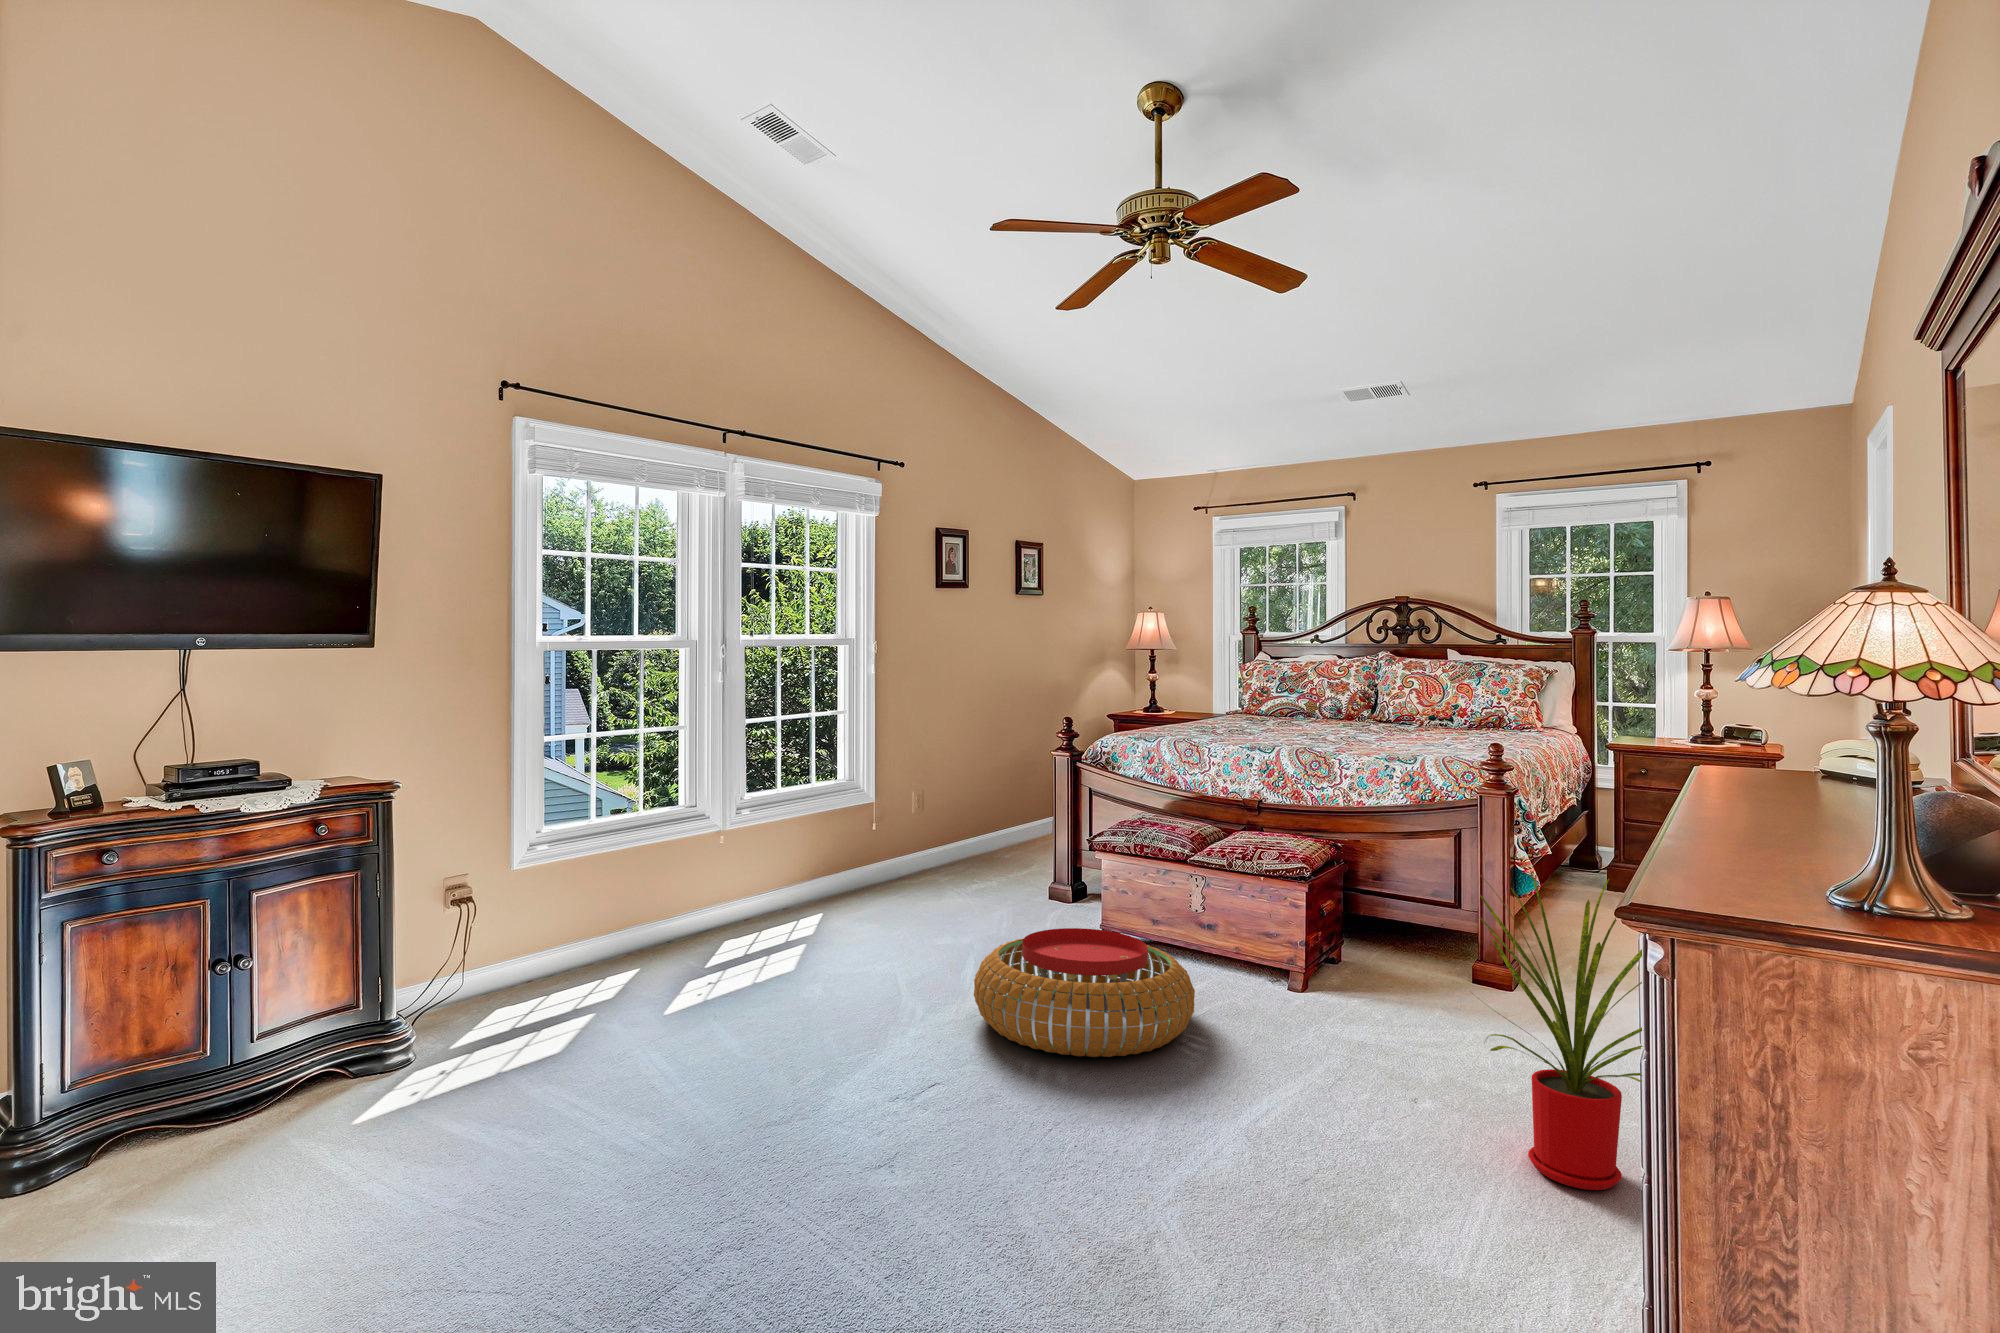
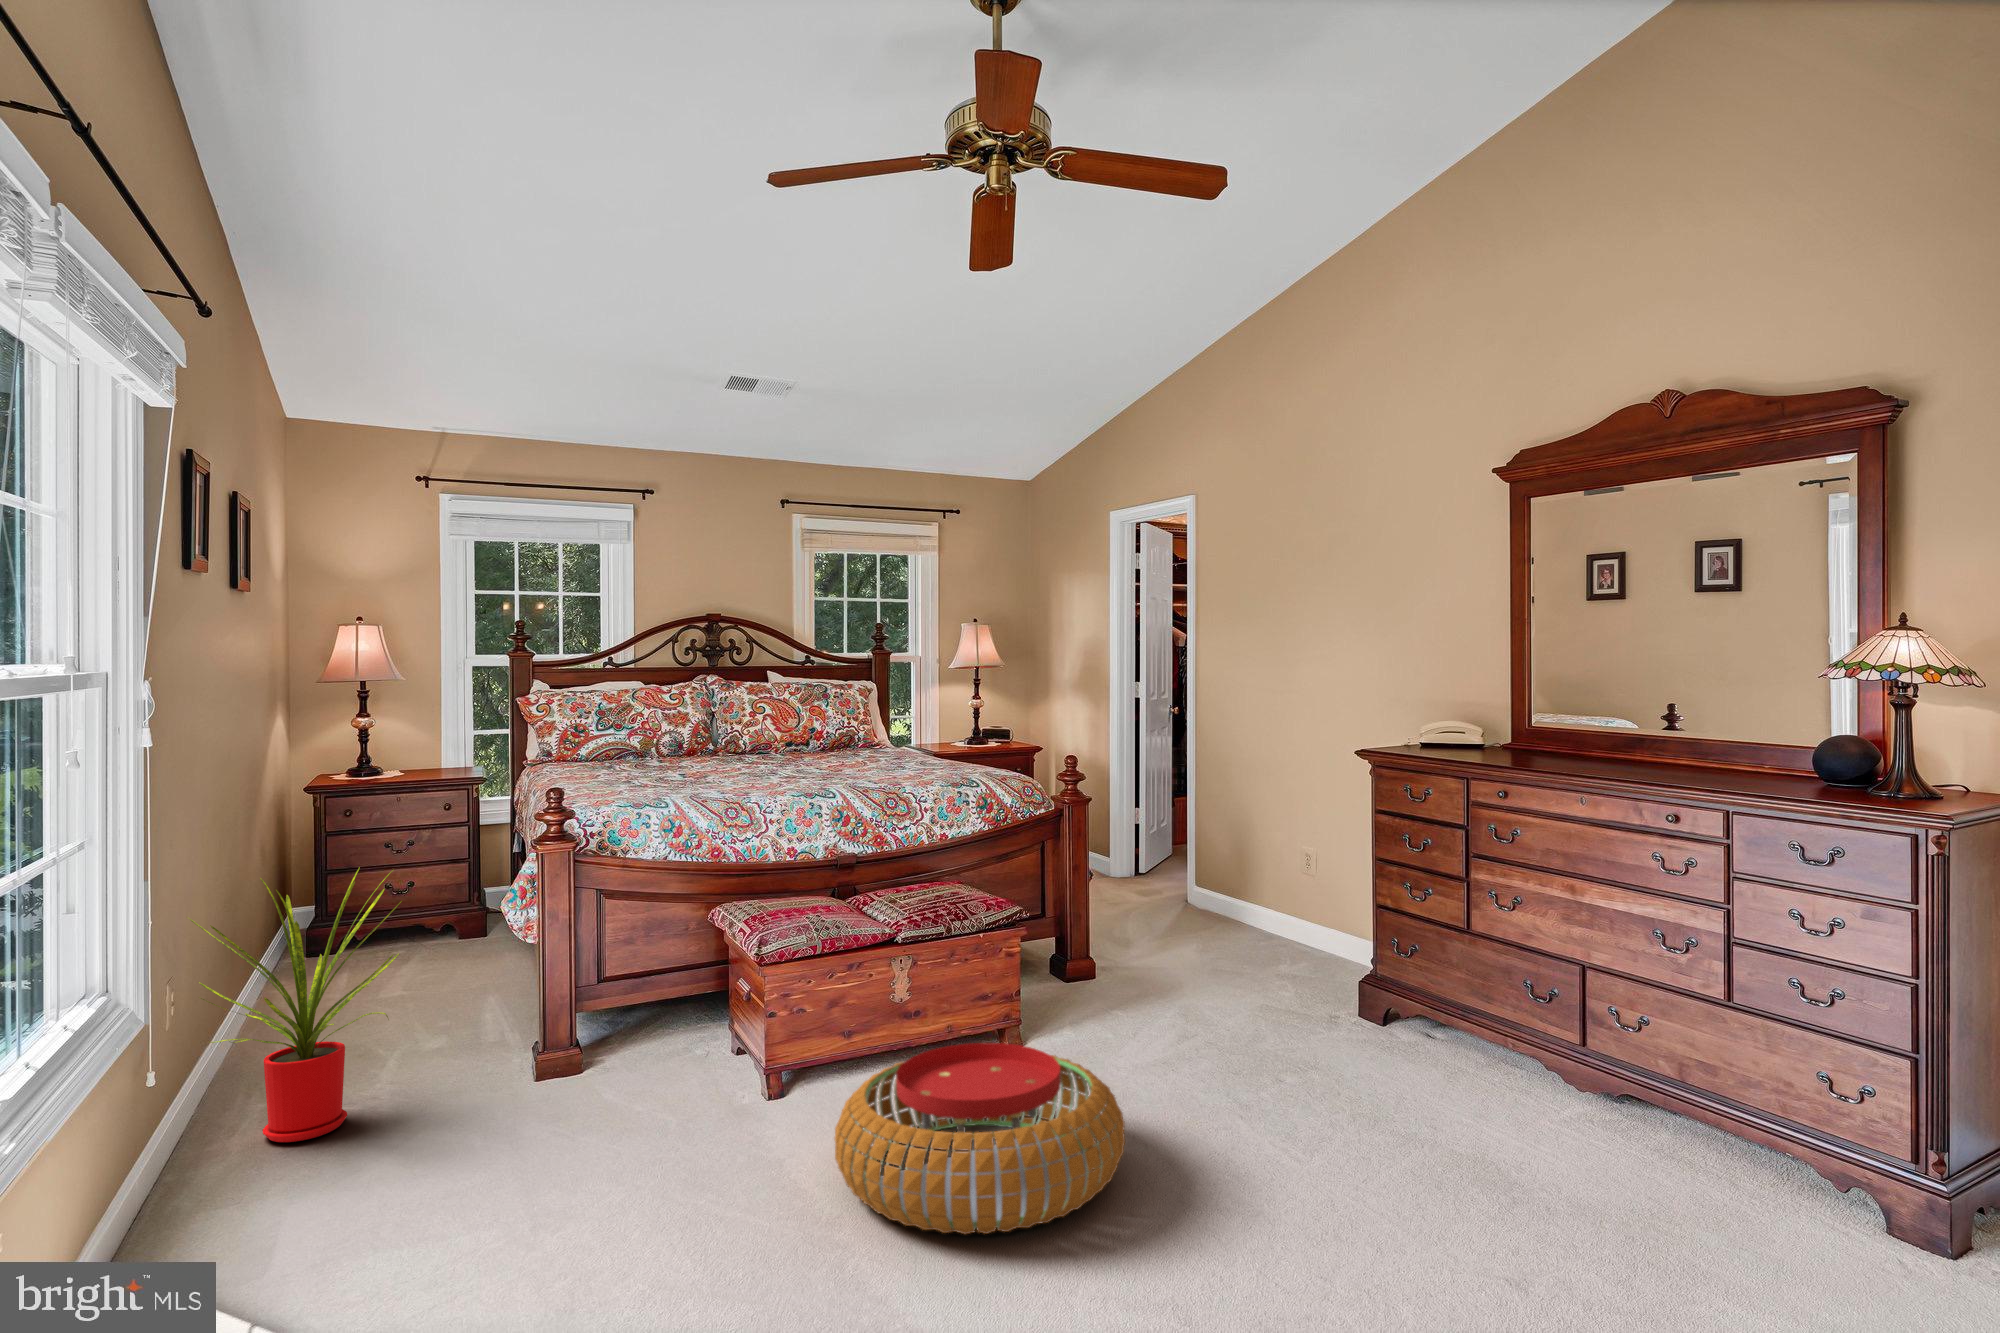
house plant: present [1480,870,1643,1190] -> present [189,867,401,1142]

